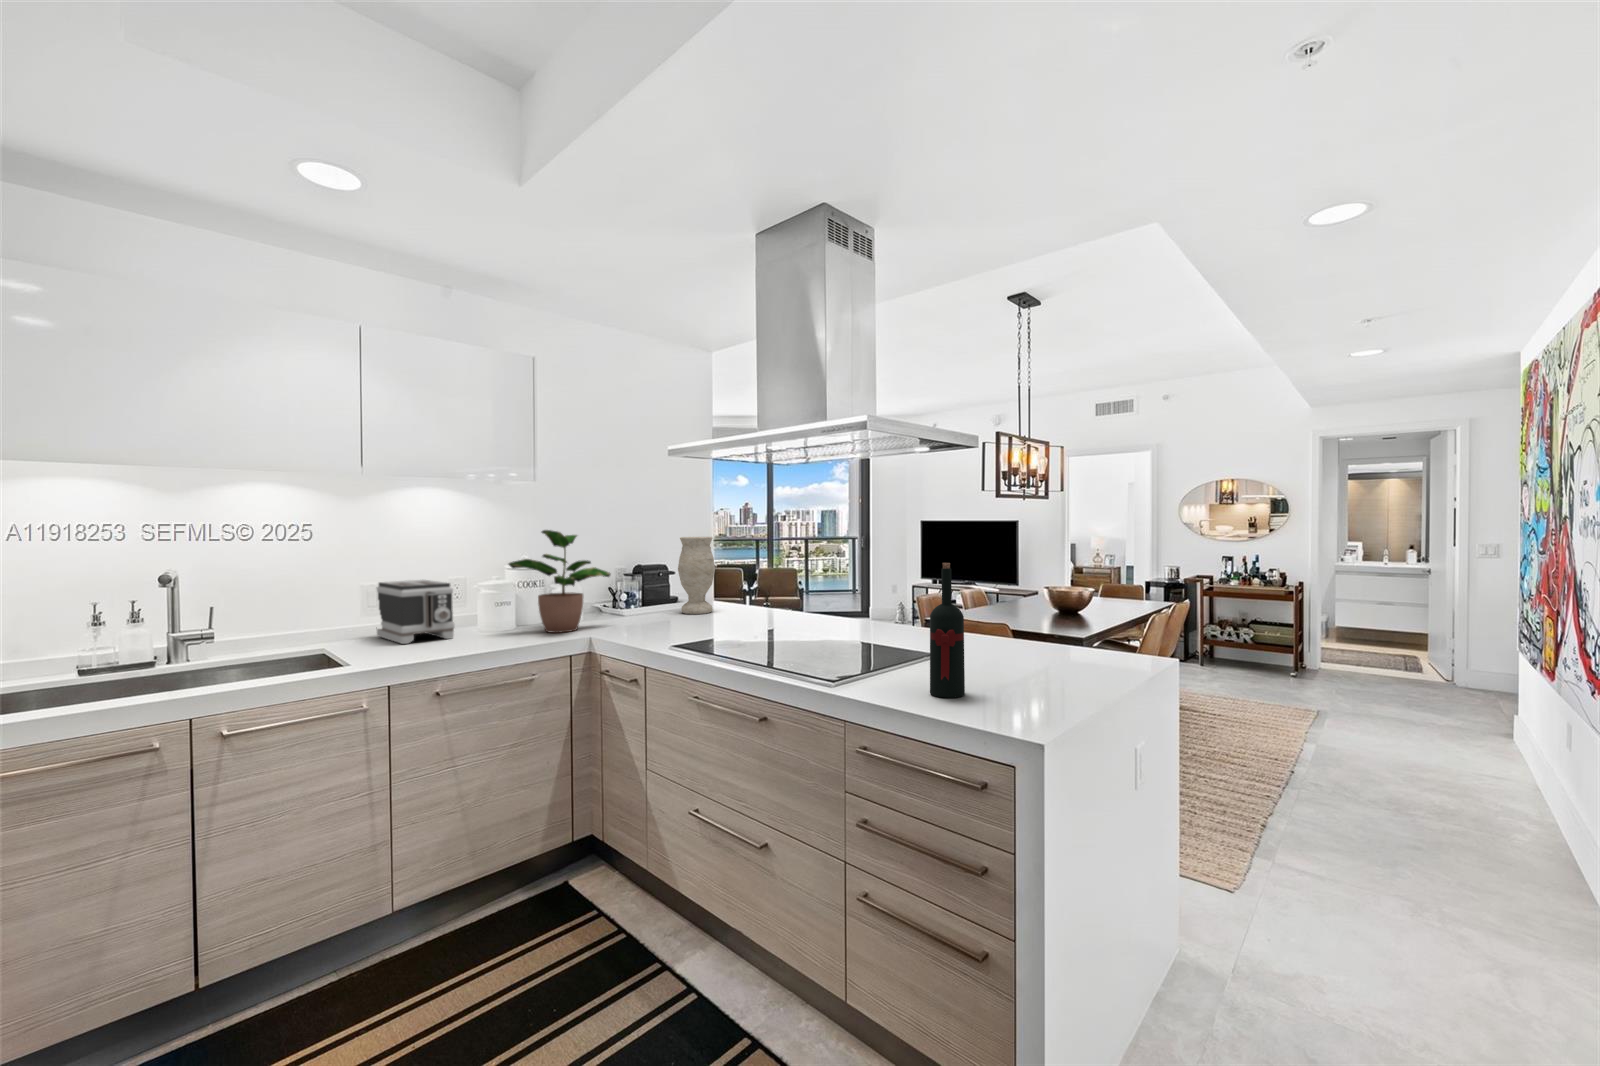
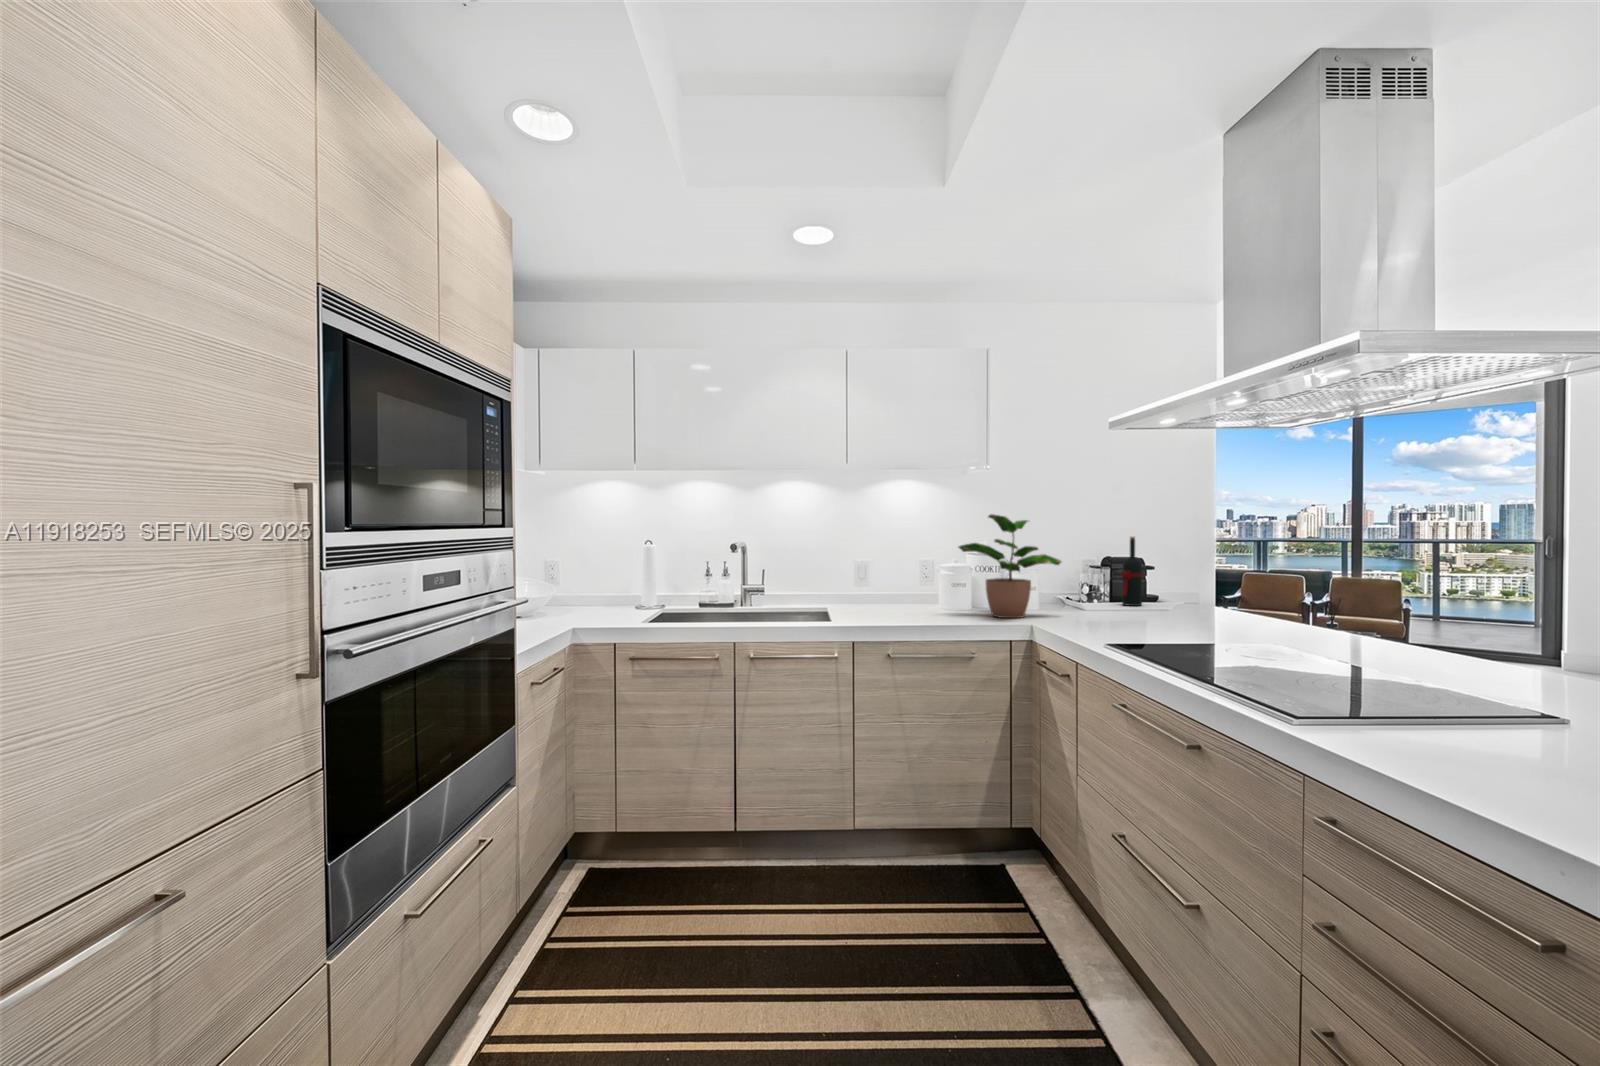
vase: present [678,537,715,614] -> none [1148,525,1196,614]
wine bottle: present [930,563,965,698] -> present [1122,537,1142,606]
toaster: present [377,580,455,644] -> none [856,559,912,614]

